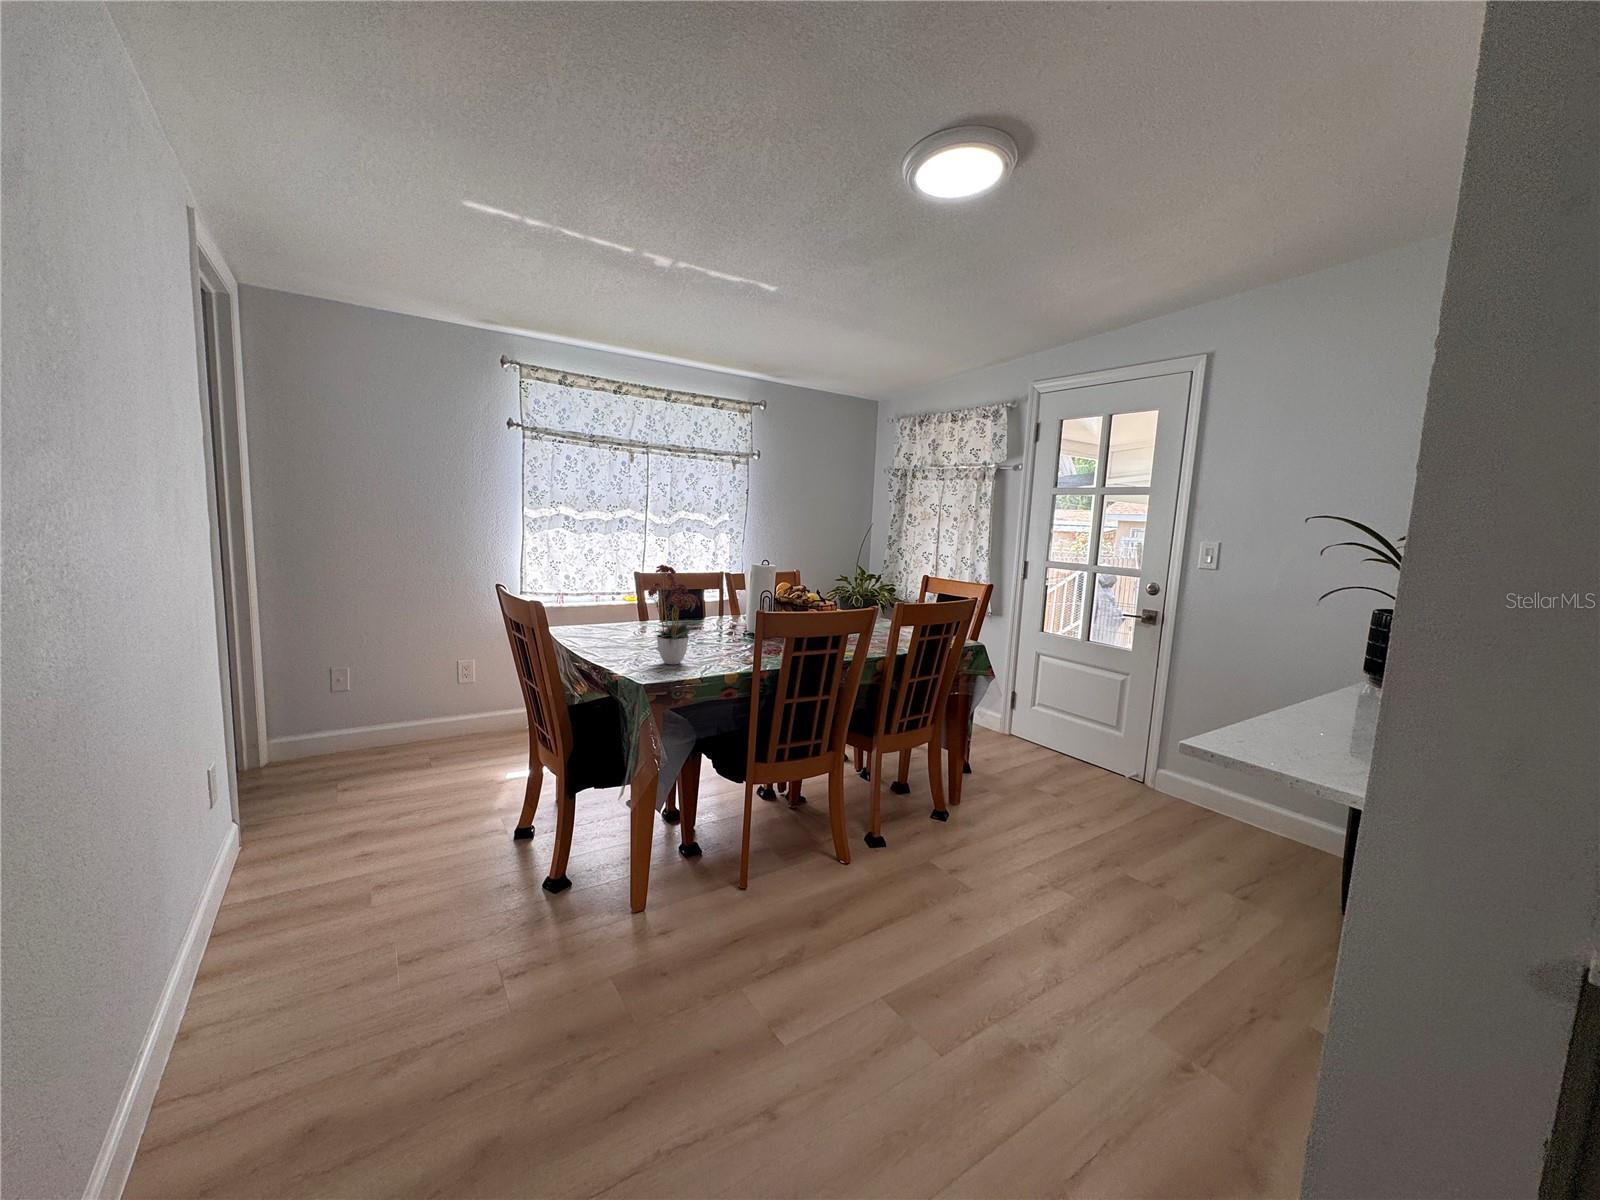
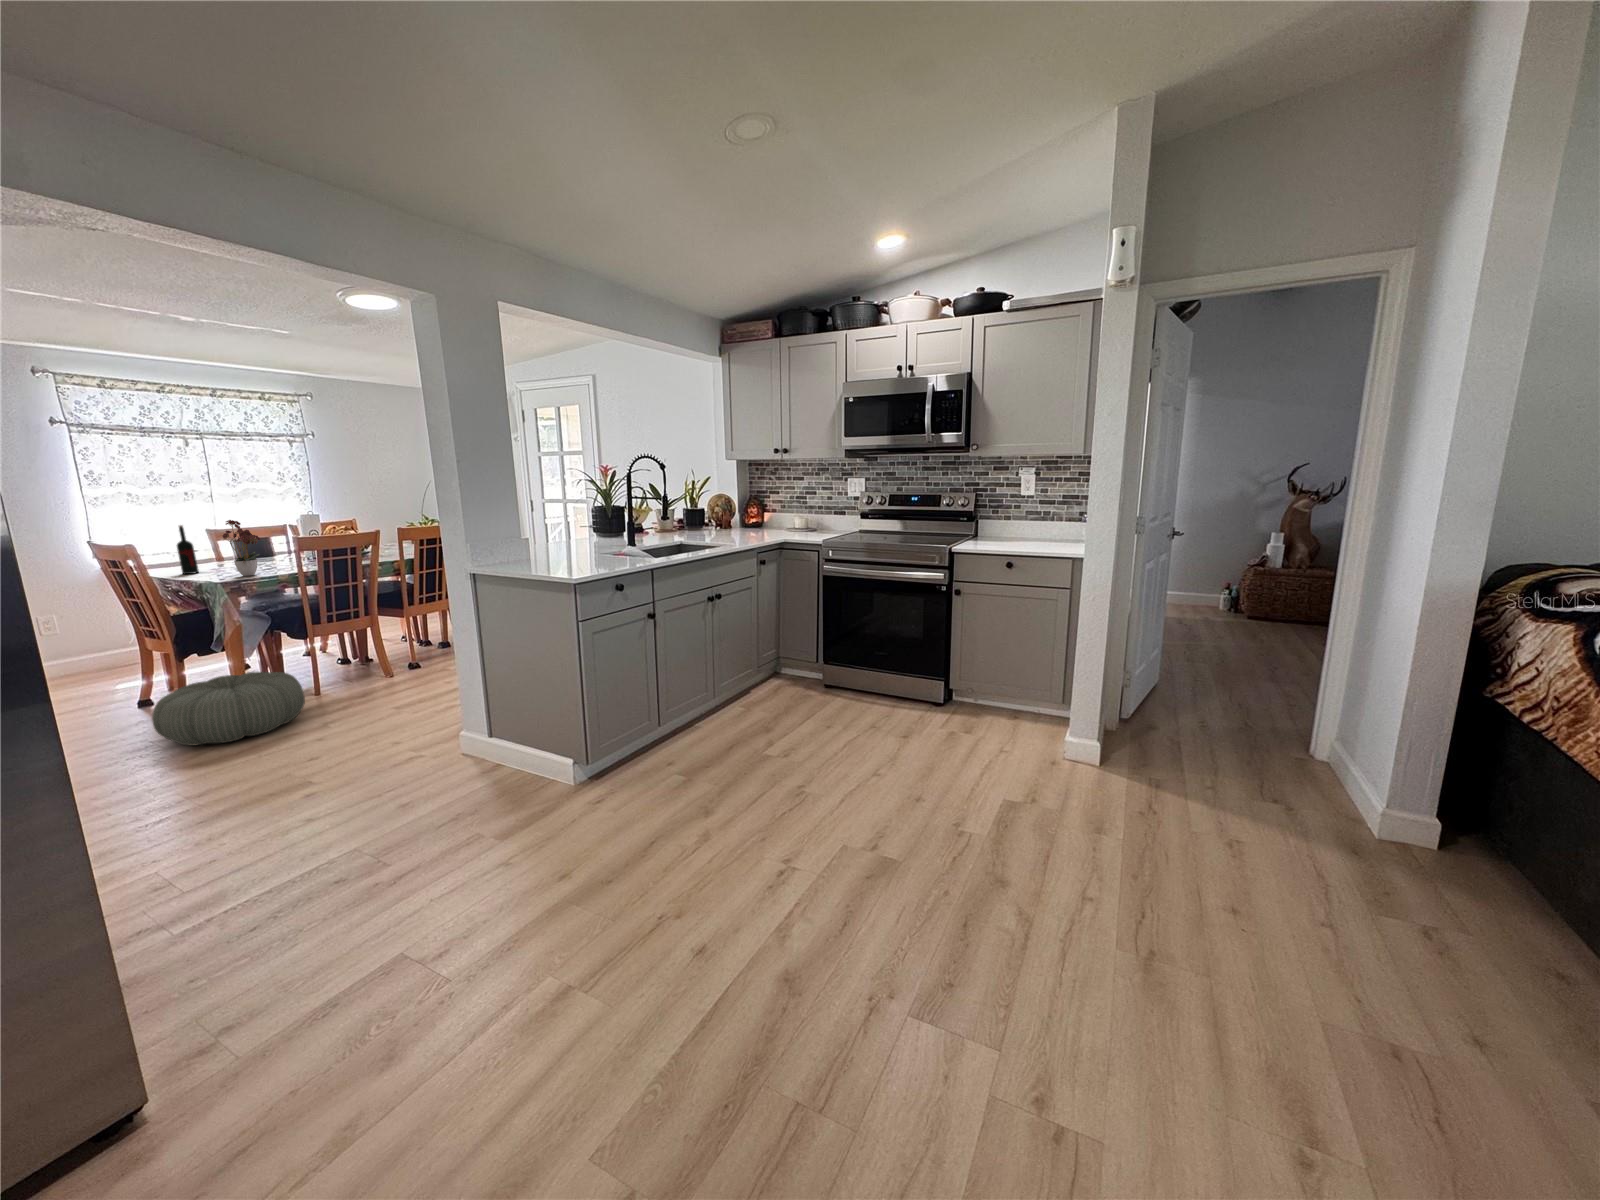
wine bottle: none [592,565,611,642] -> present [177,525,199,574]
pouf: none [469,873,732,1107] -> present [152,672,305,745]

